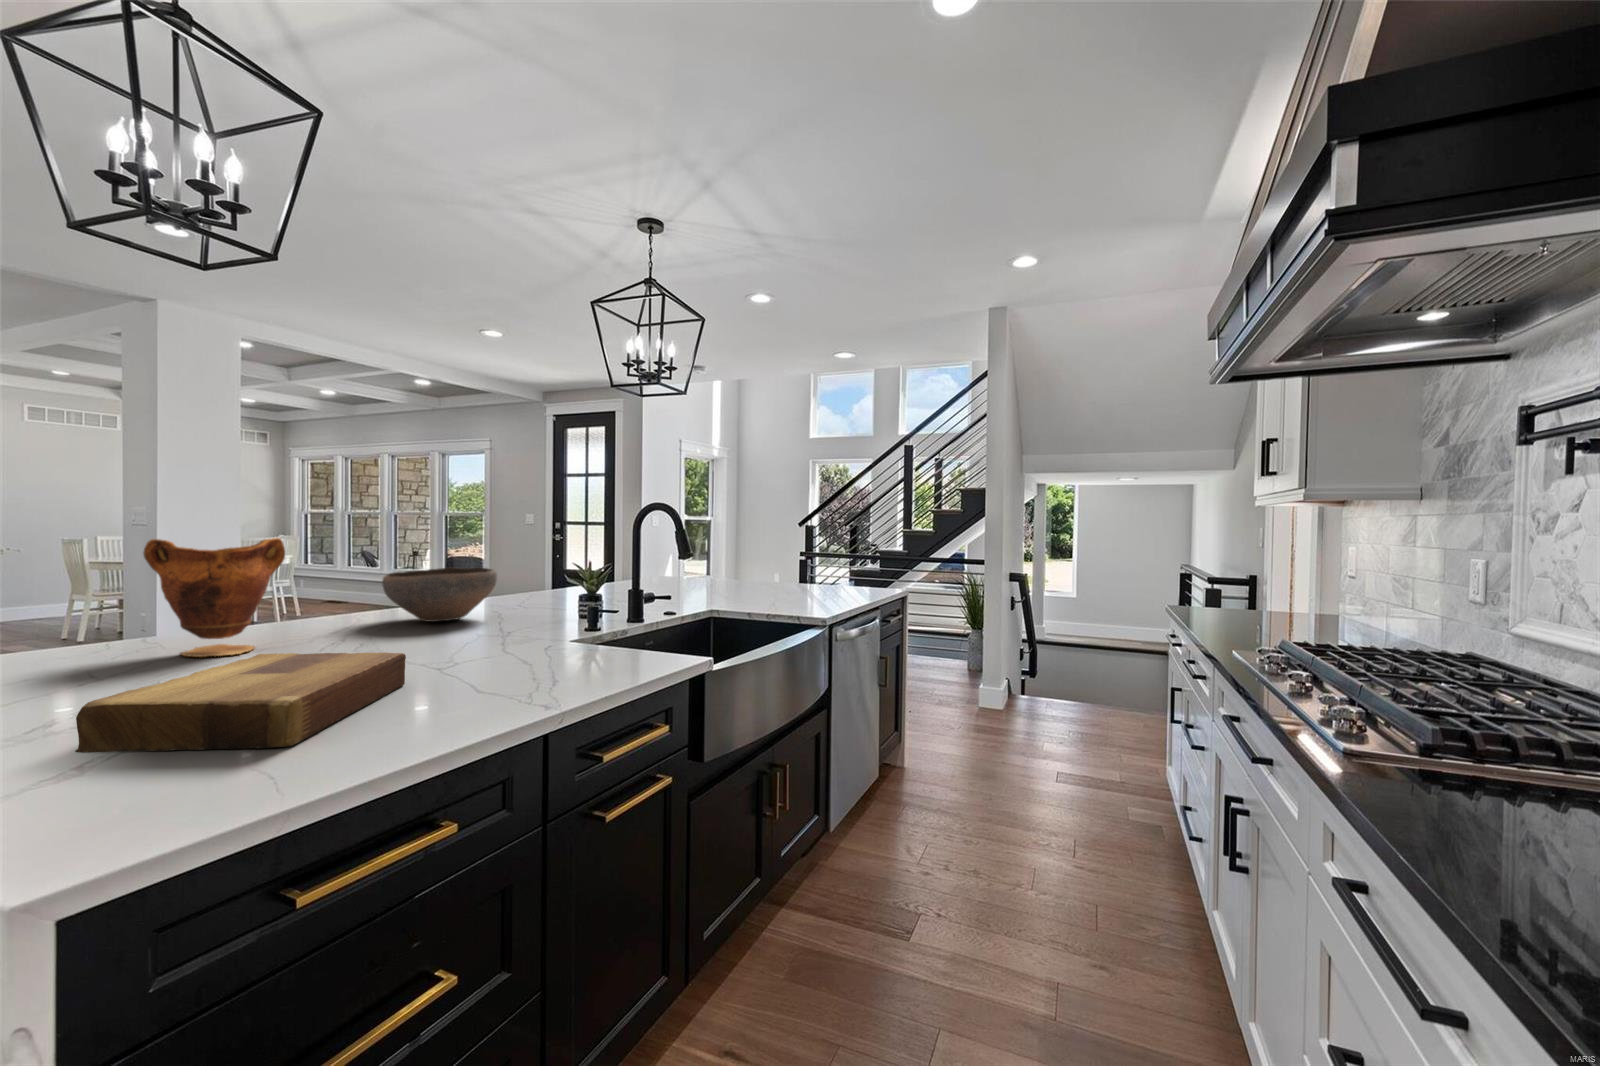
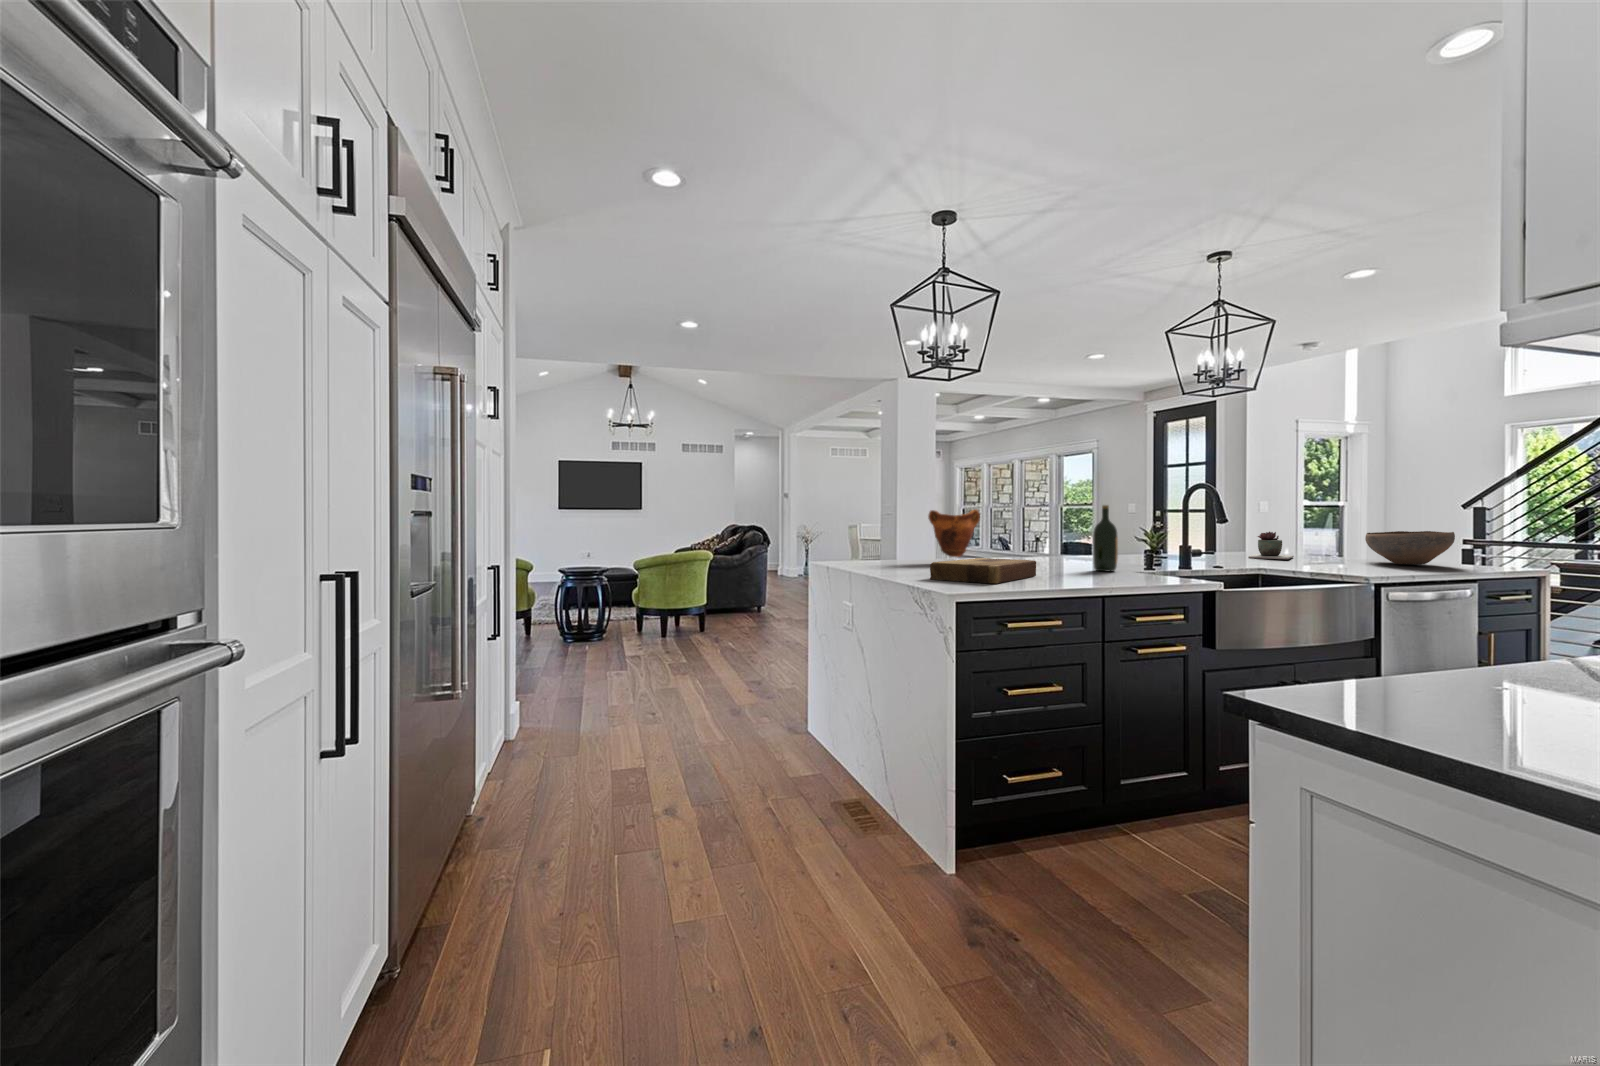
wine bottle: none [514,535,554,648] -> present [1093,505,1118,571]
succulent plant: none [694,562,734,595] -> present [1248,532,1294,559]
bowl: present [382,567,497,622] -> present [1365,531,1455,565]

